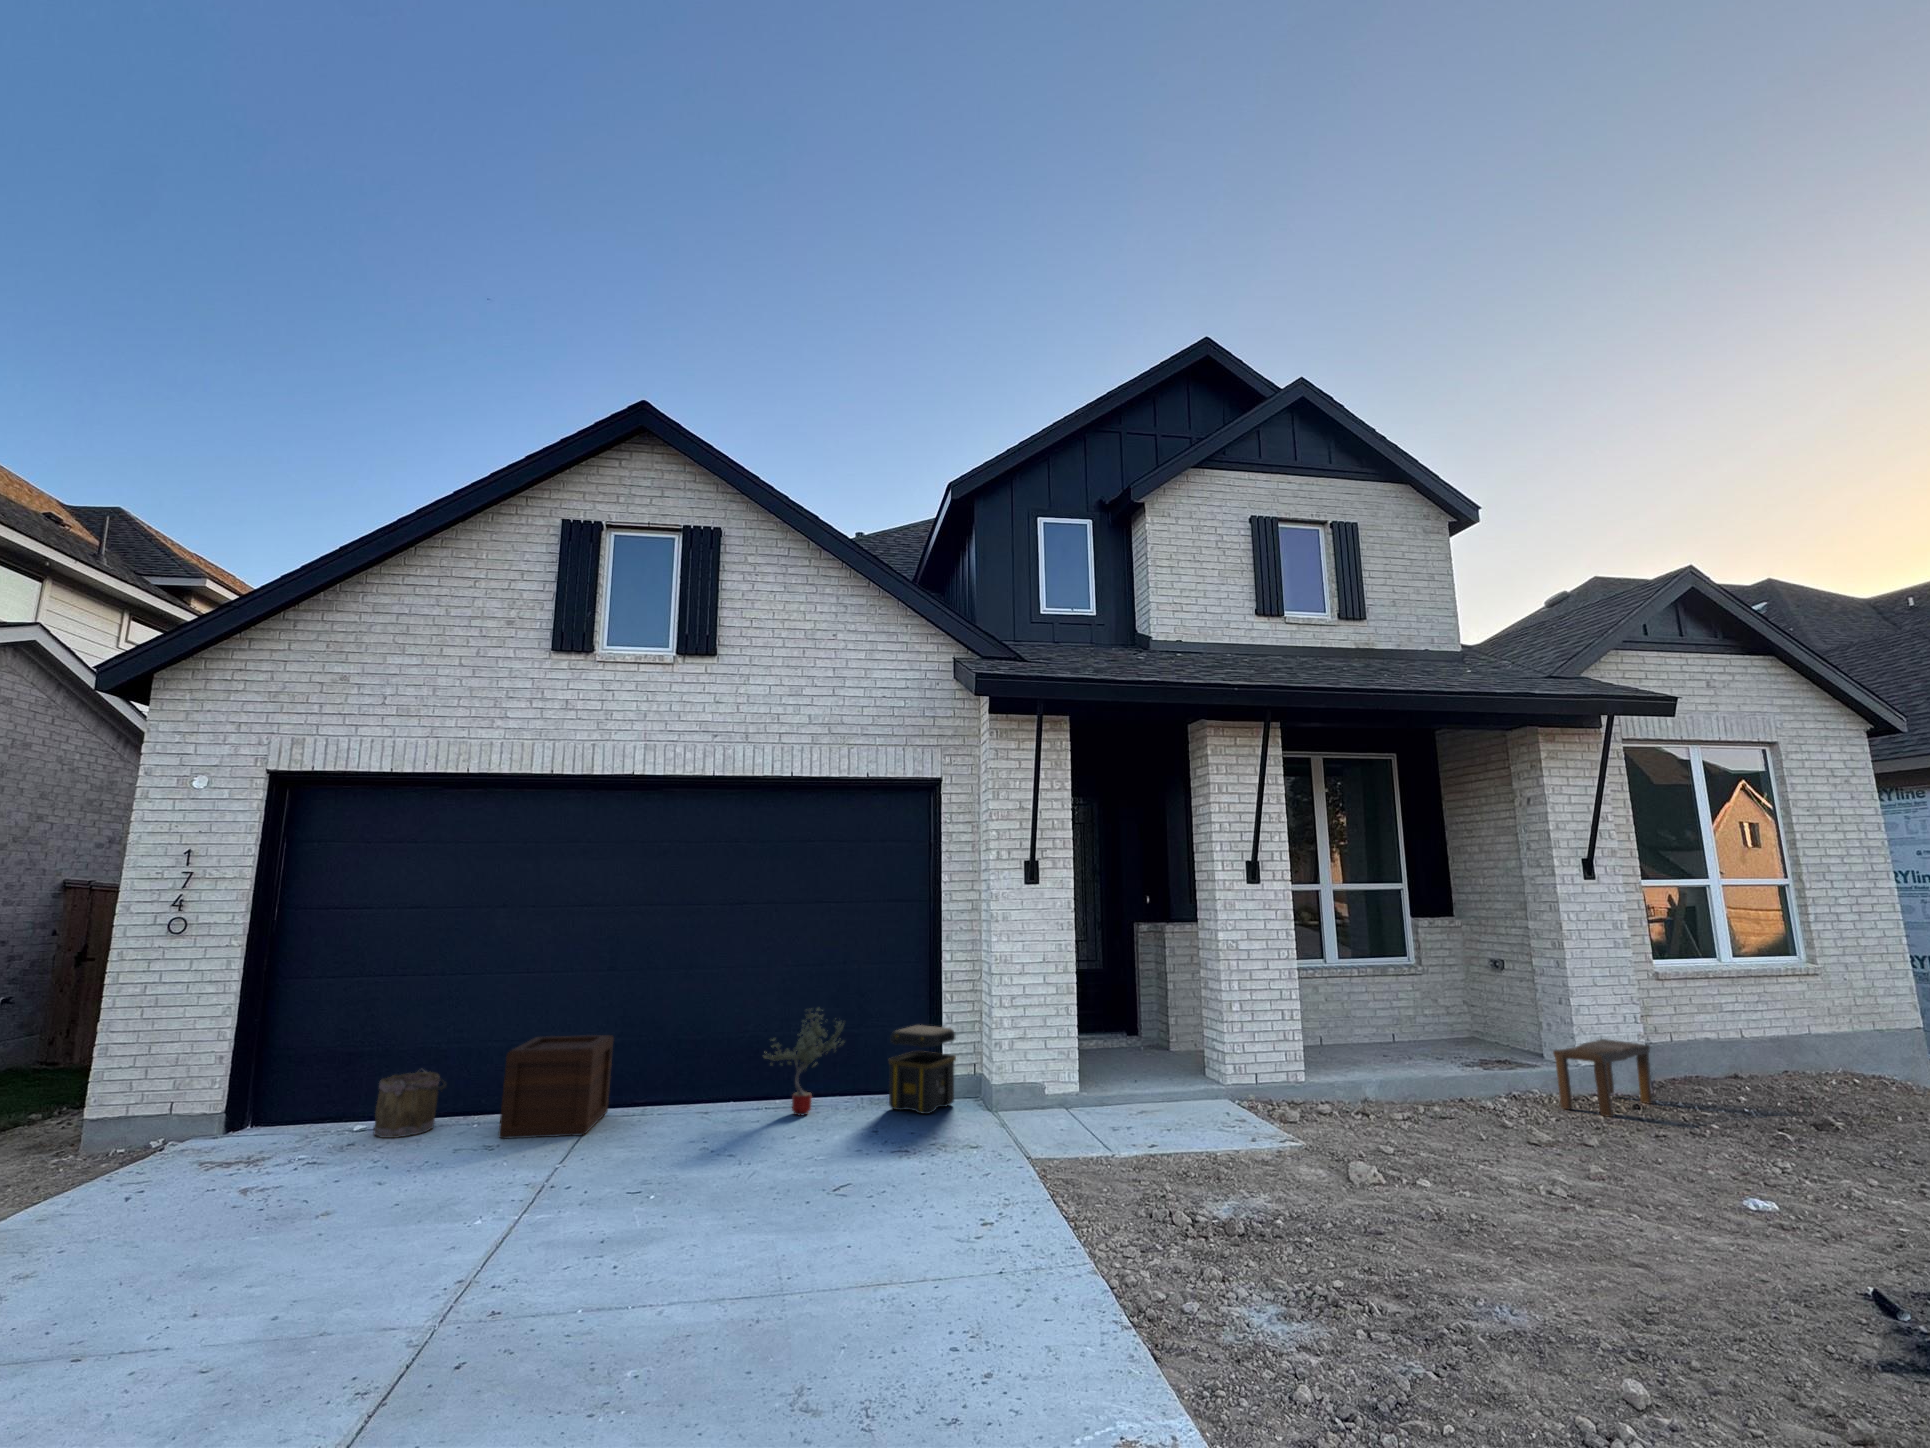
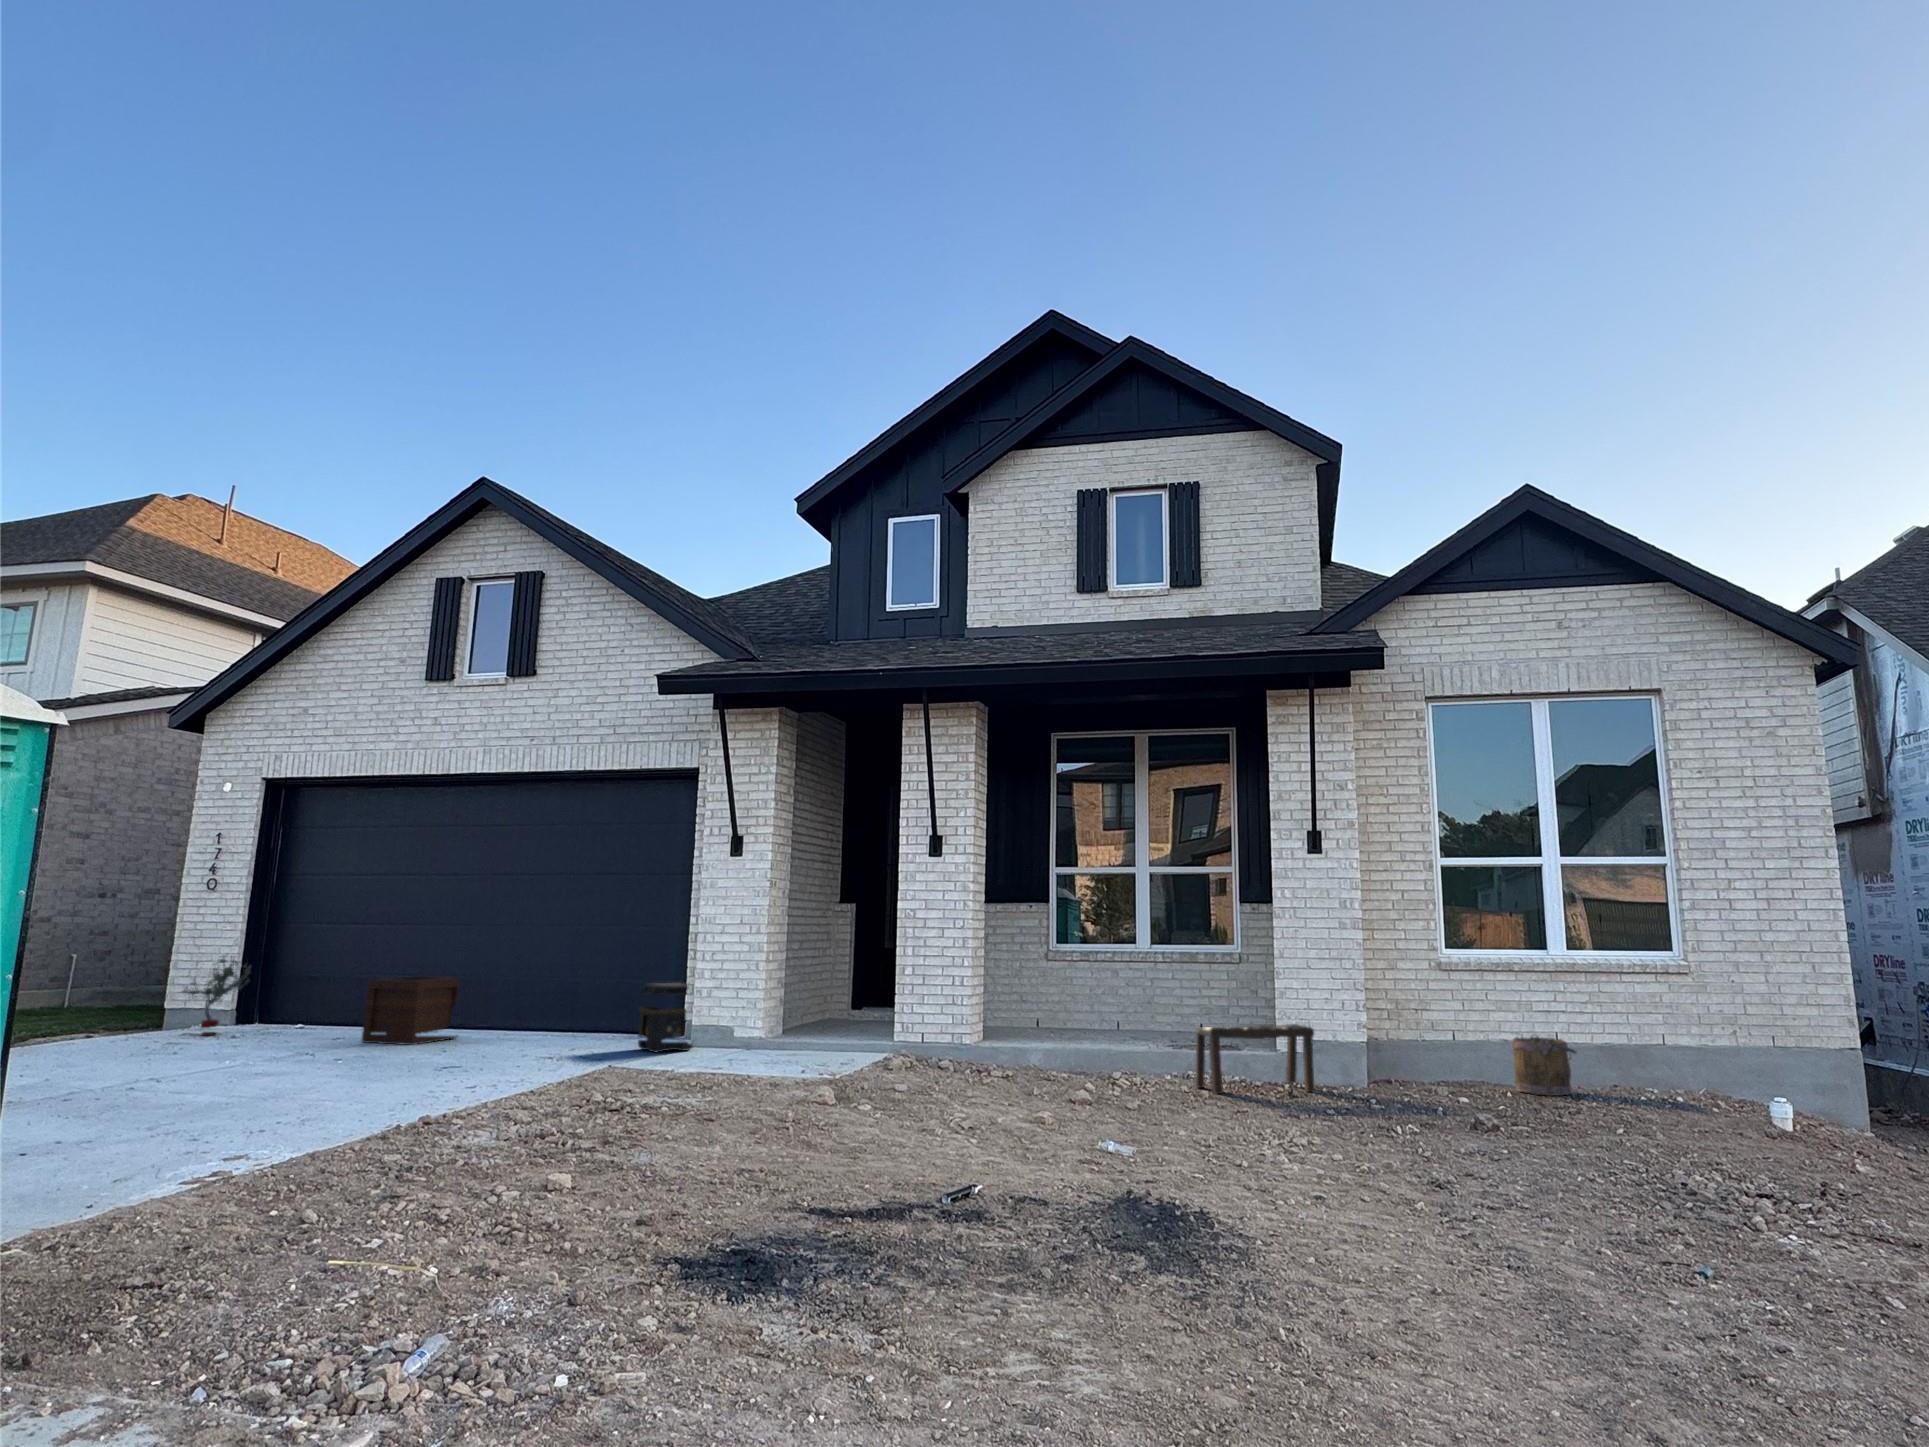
potted tree: present [764,1008,844,1115] -> present [184,955,251,1036]
bucket: present [374,1071,447,1138] -> present [1511,1037,1576,1096]

